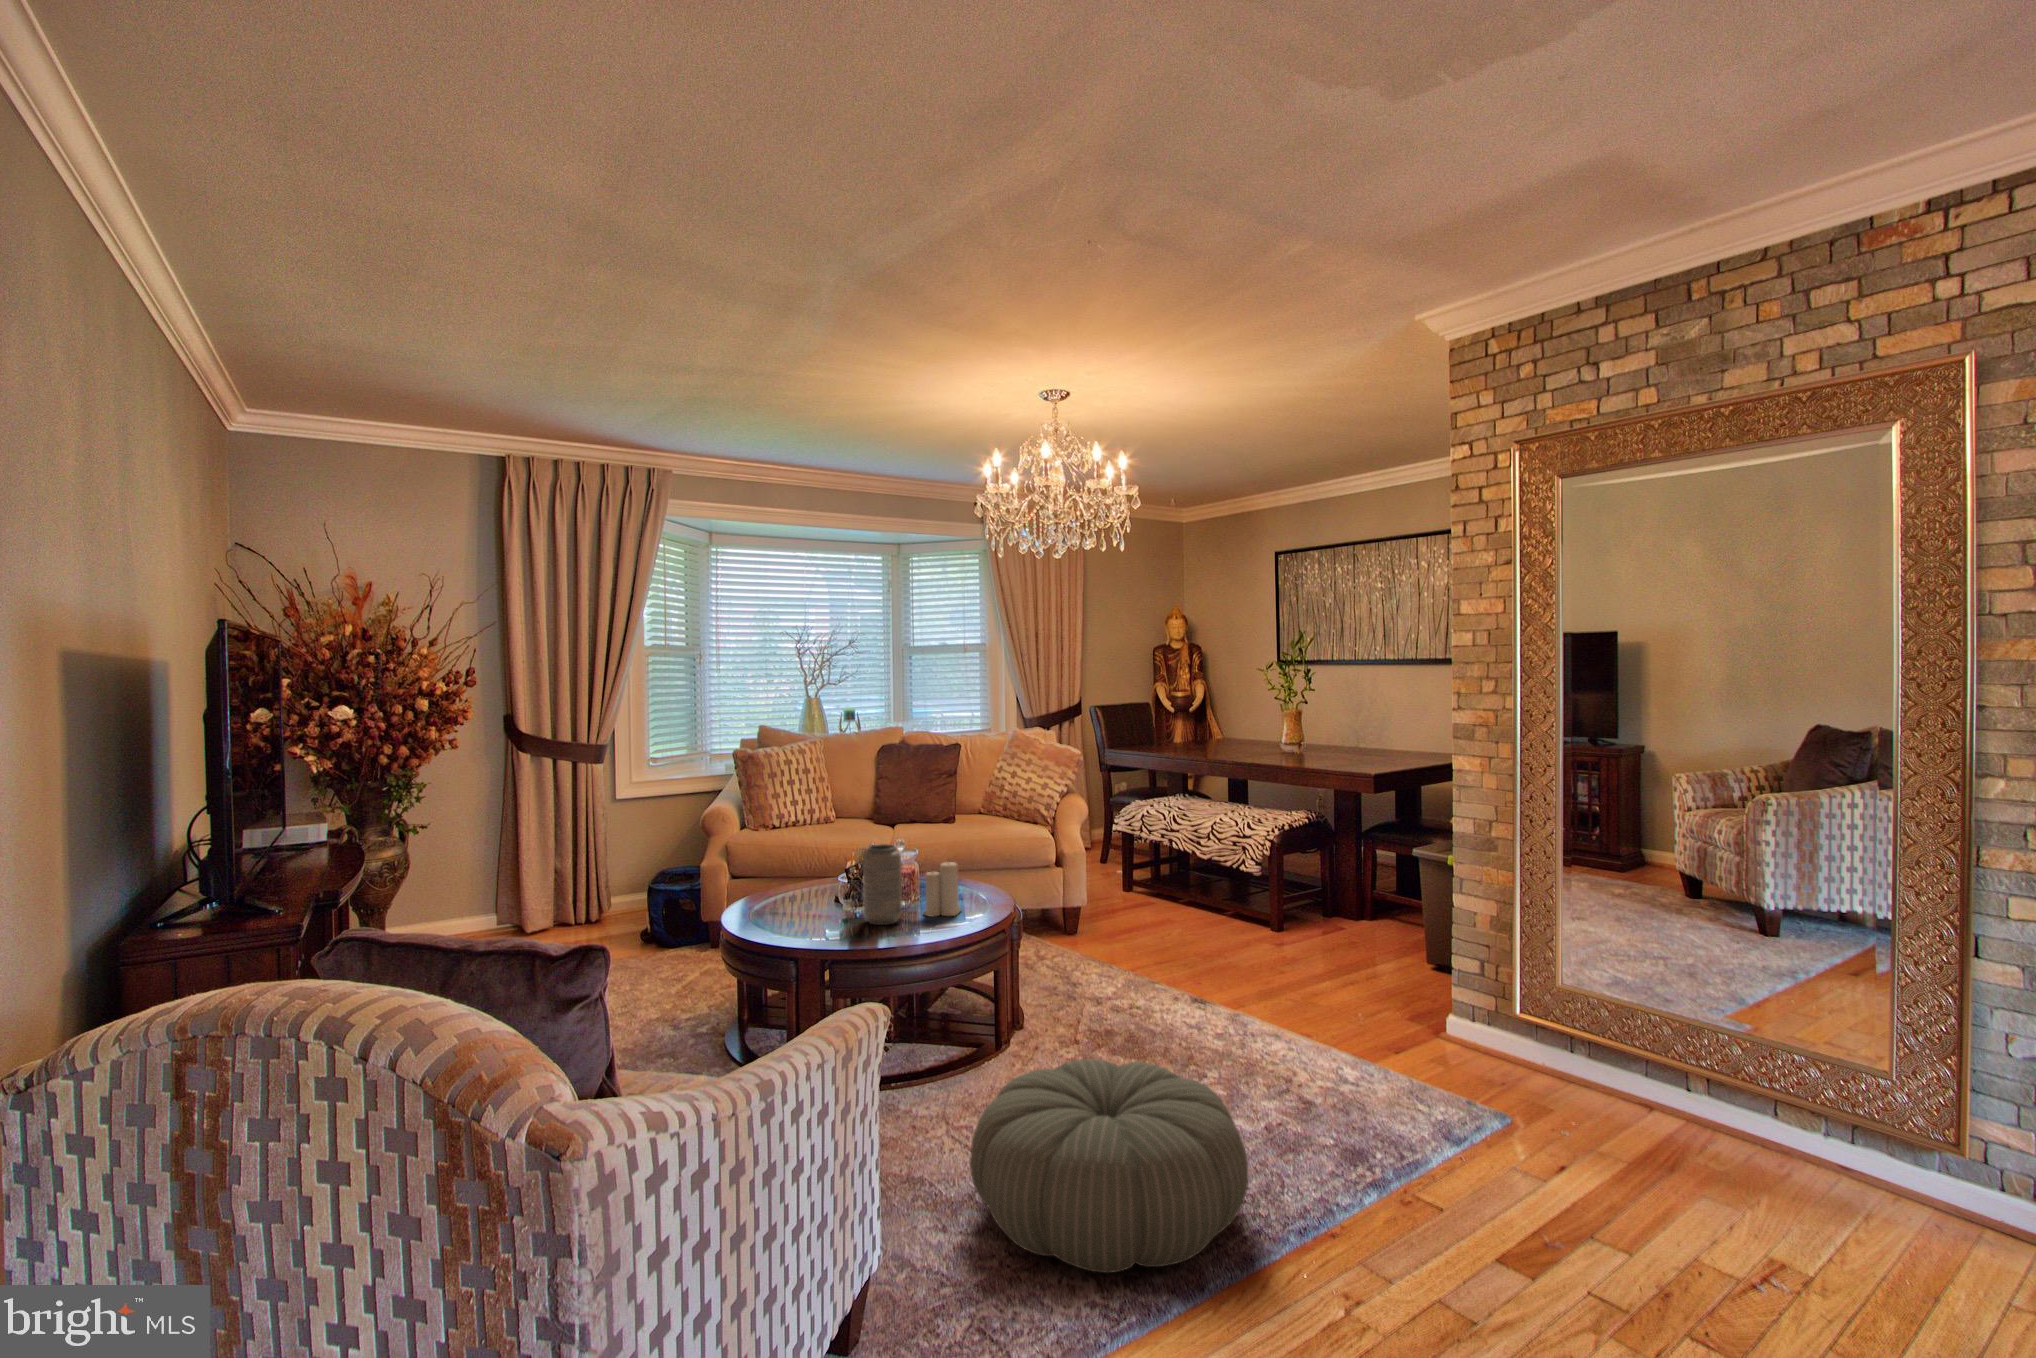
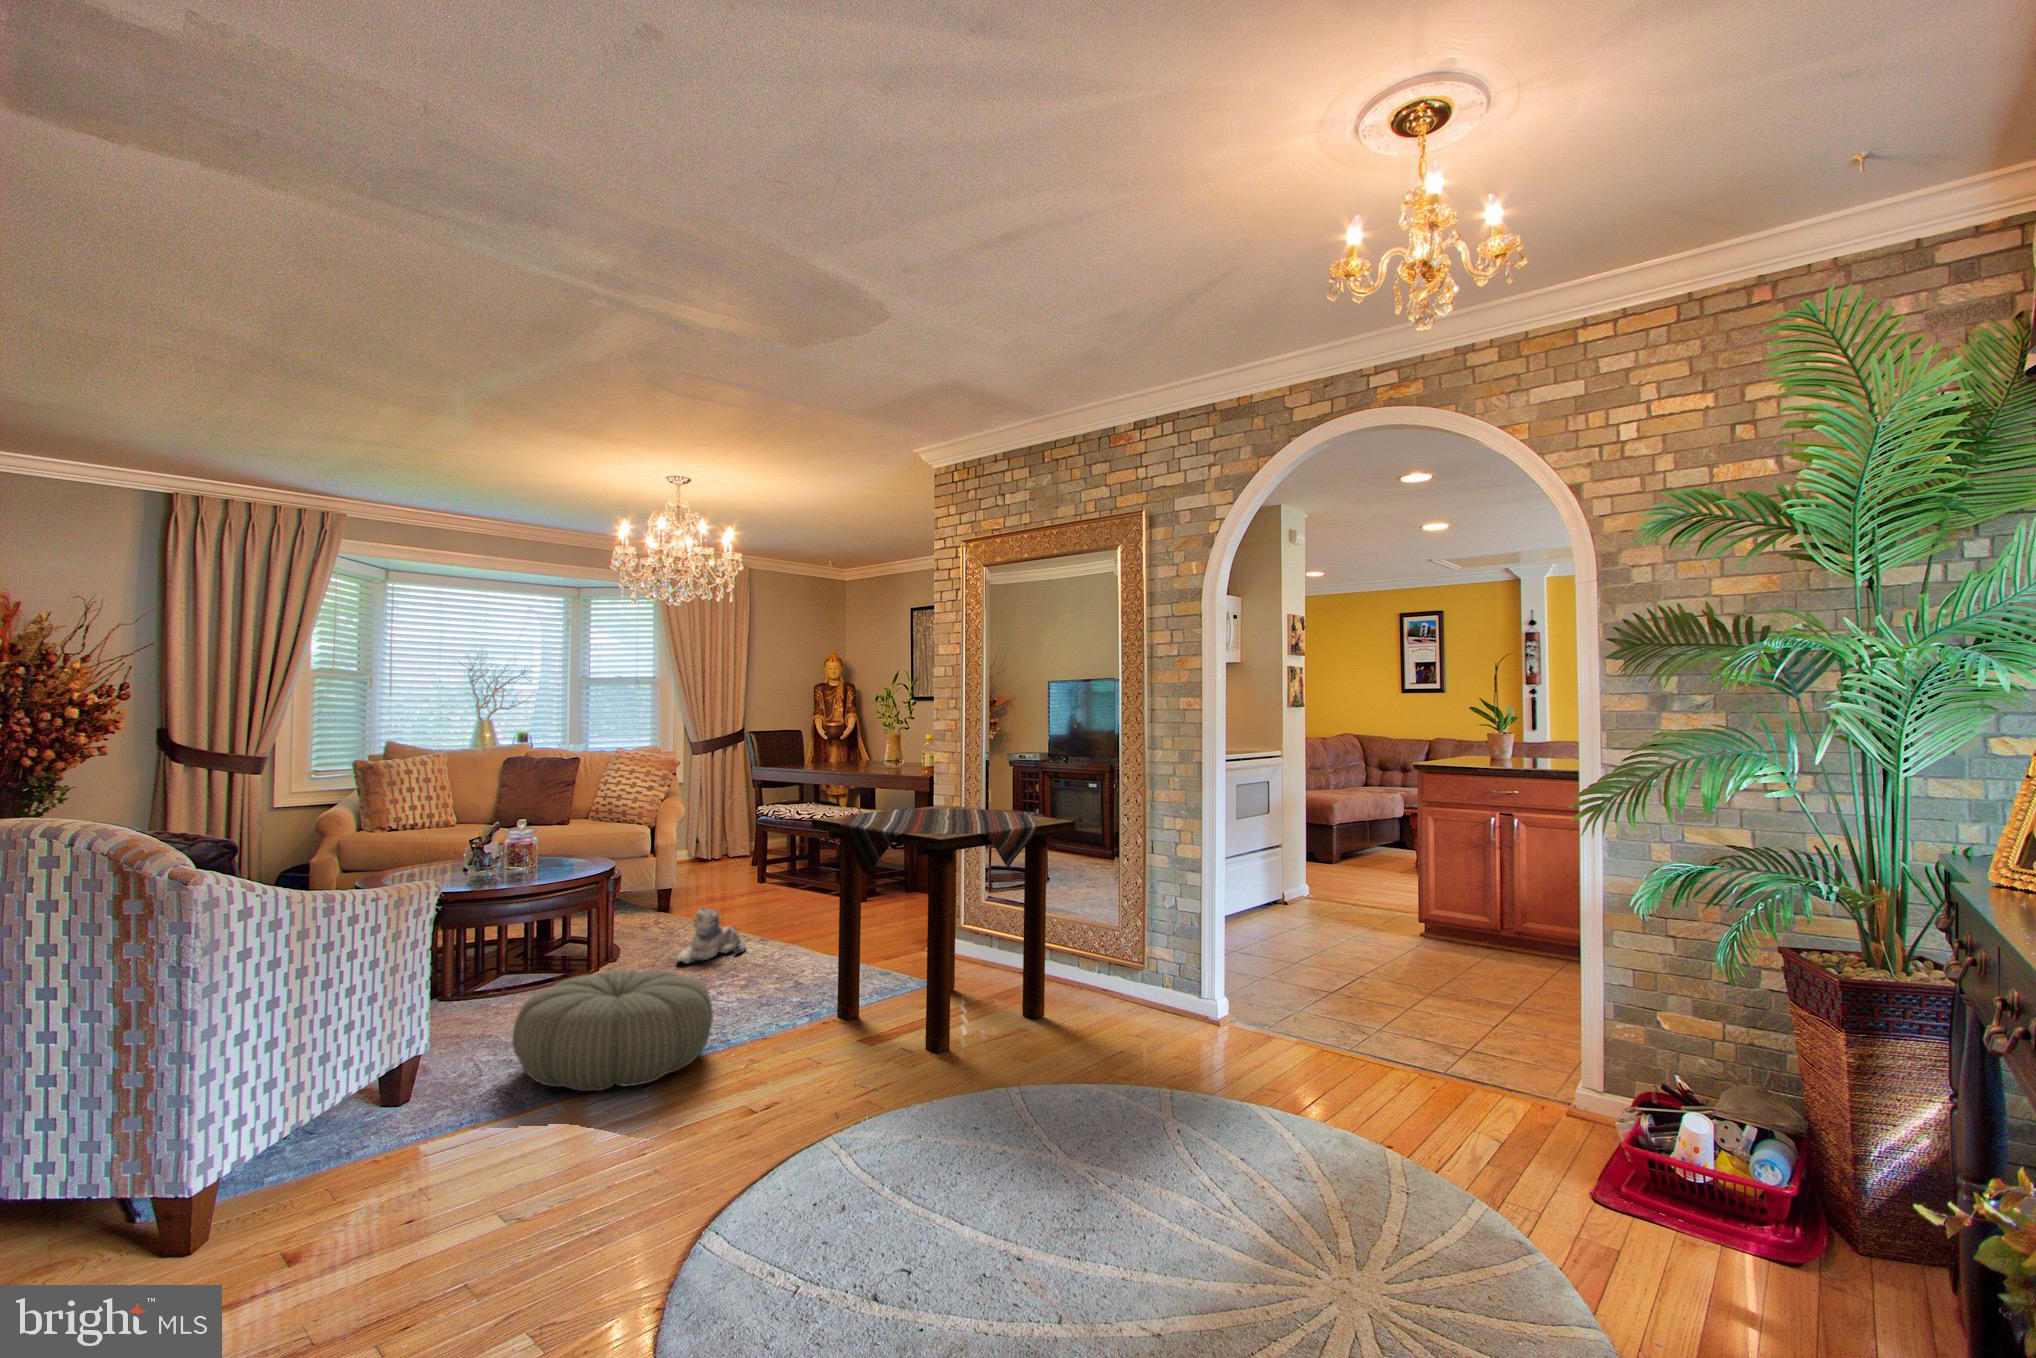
side table: none [1330,814,1767,1232] -> present [811,805,1075,1054]
vase: present [863,844,902,925] -> none [474,830,508,891]
candle: present [923,862,962,916] -> none [527,840,562,885]
plush toy: none [1094,940,1171,1016] -> present [677,907,746,964]

